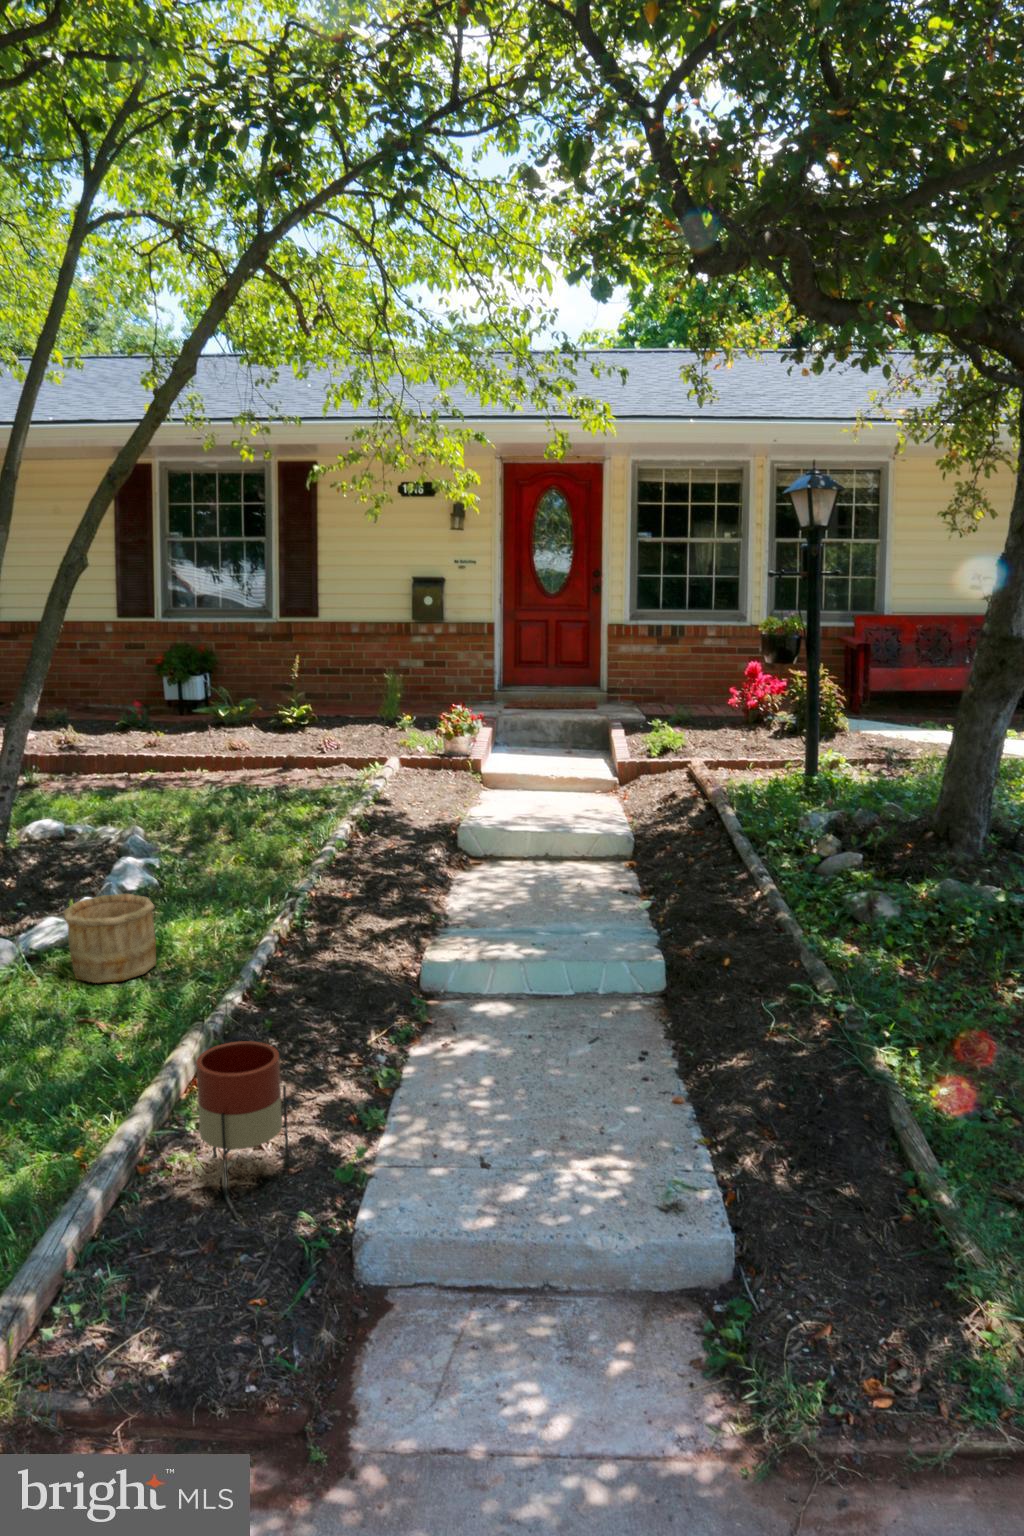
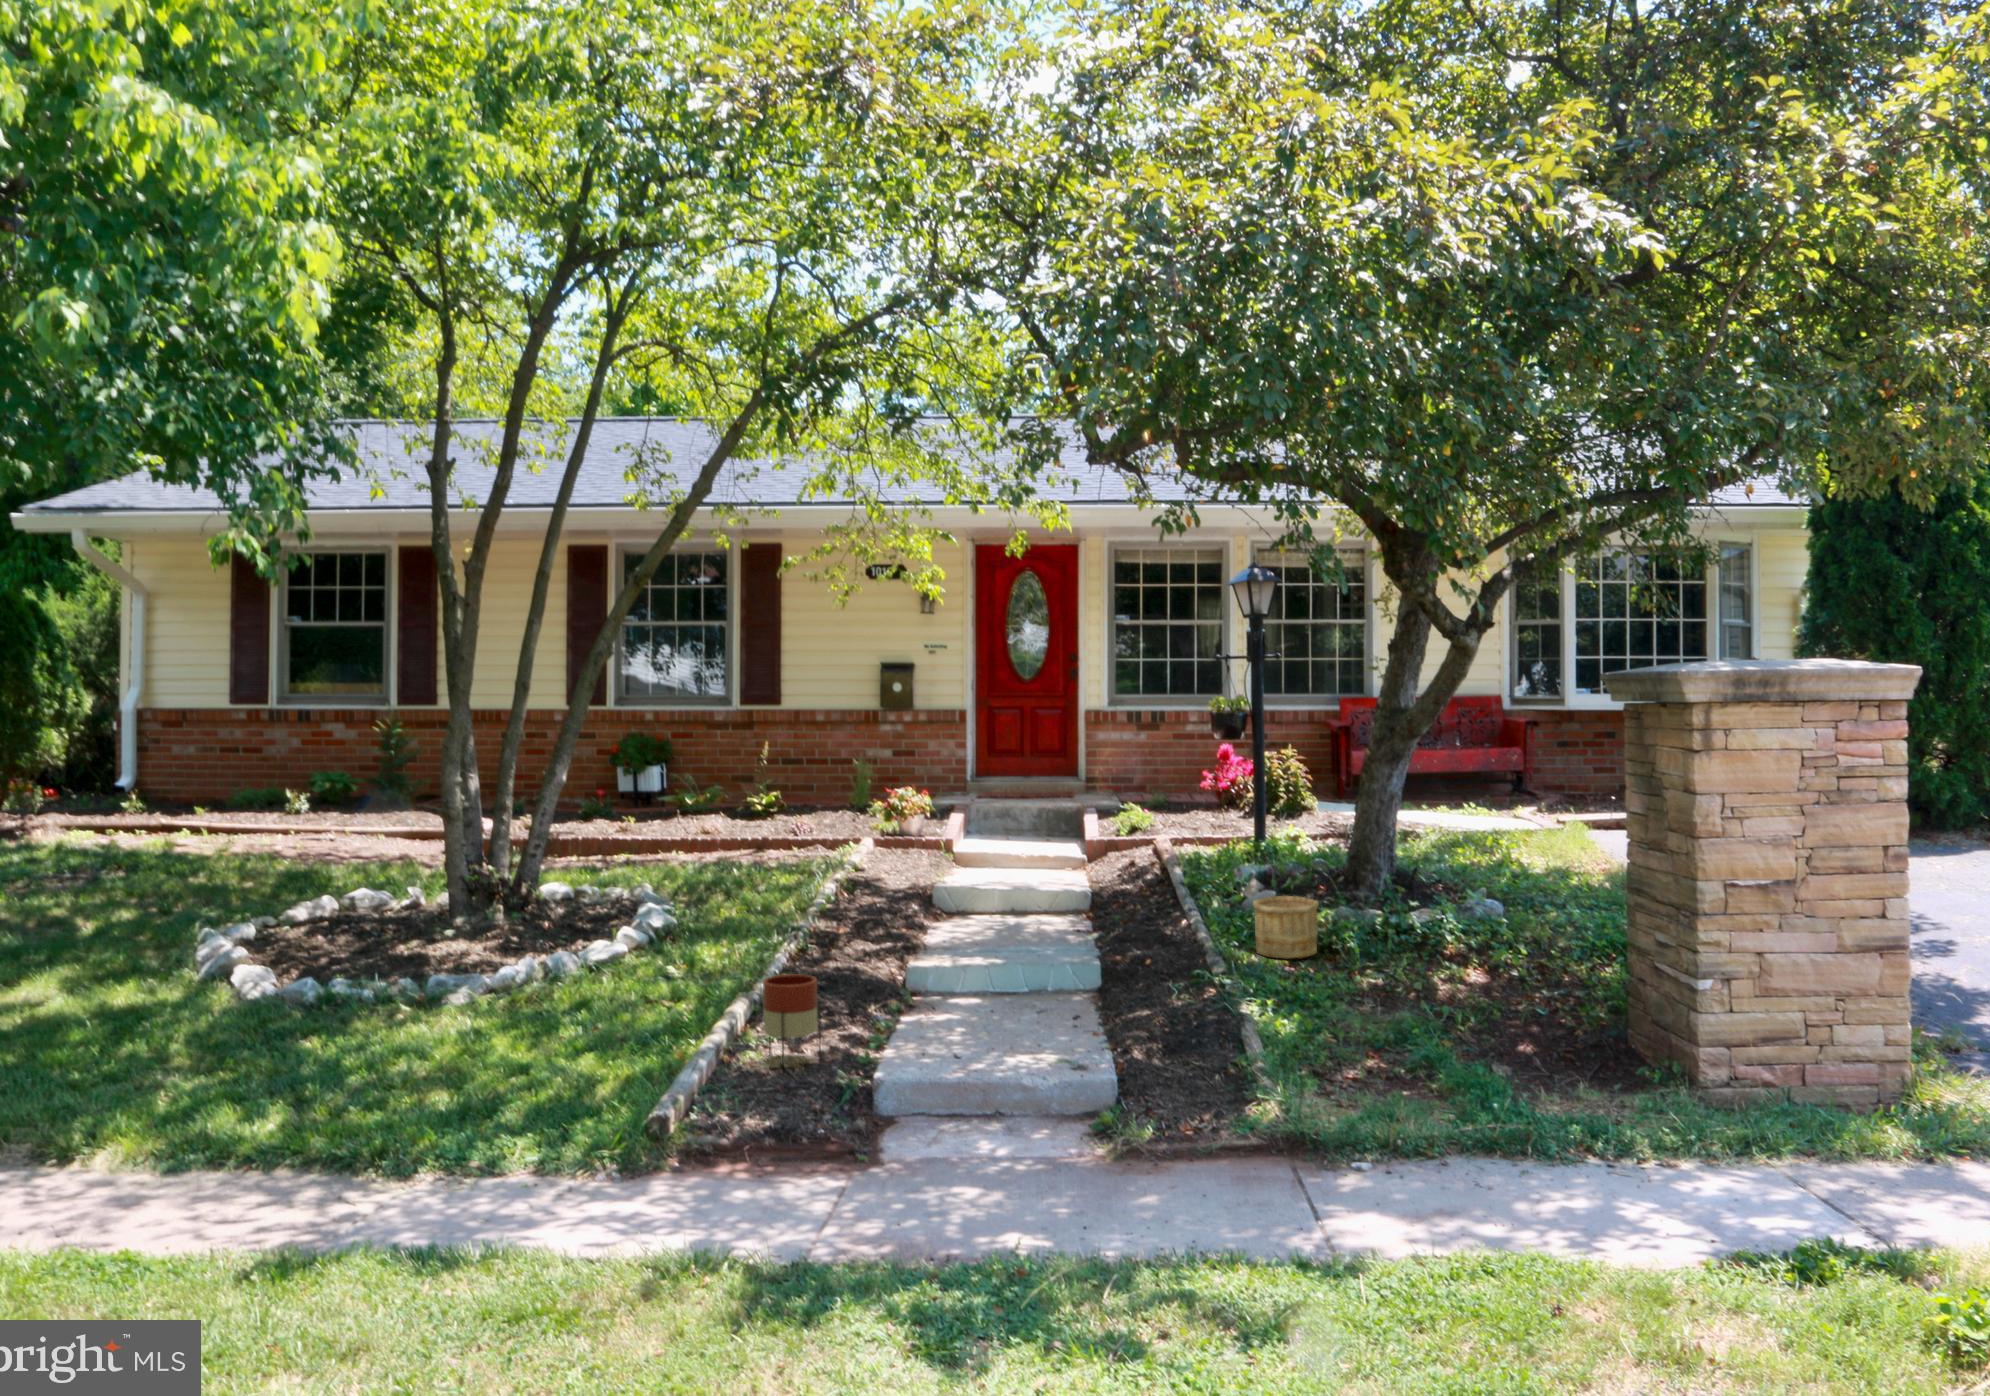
wooden bucket: present [63,894,156,983] -> present [1253,896,1319,958]

